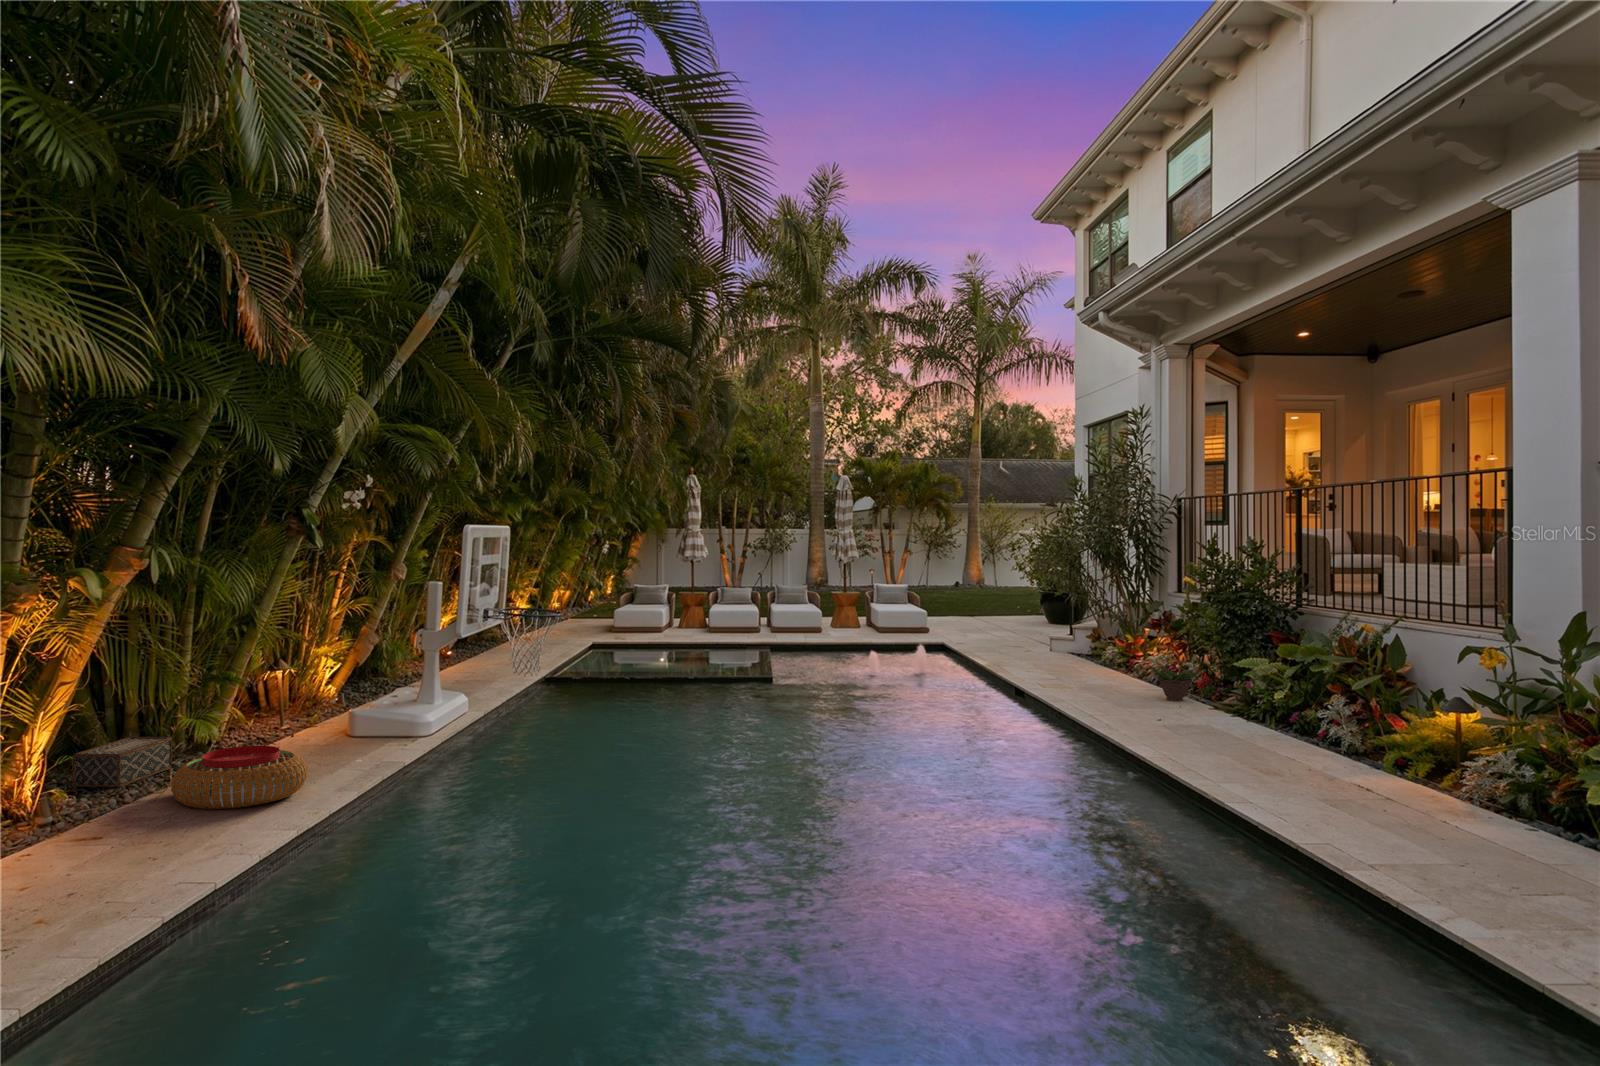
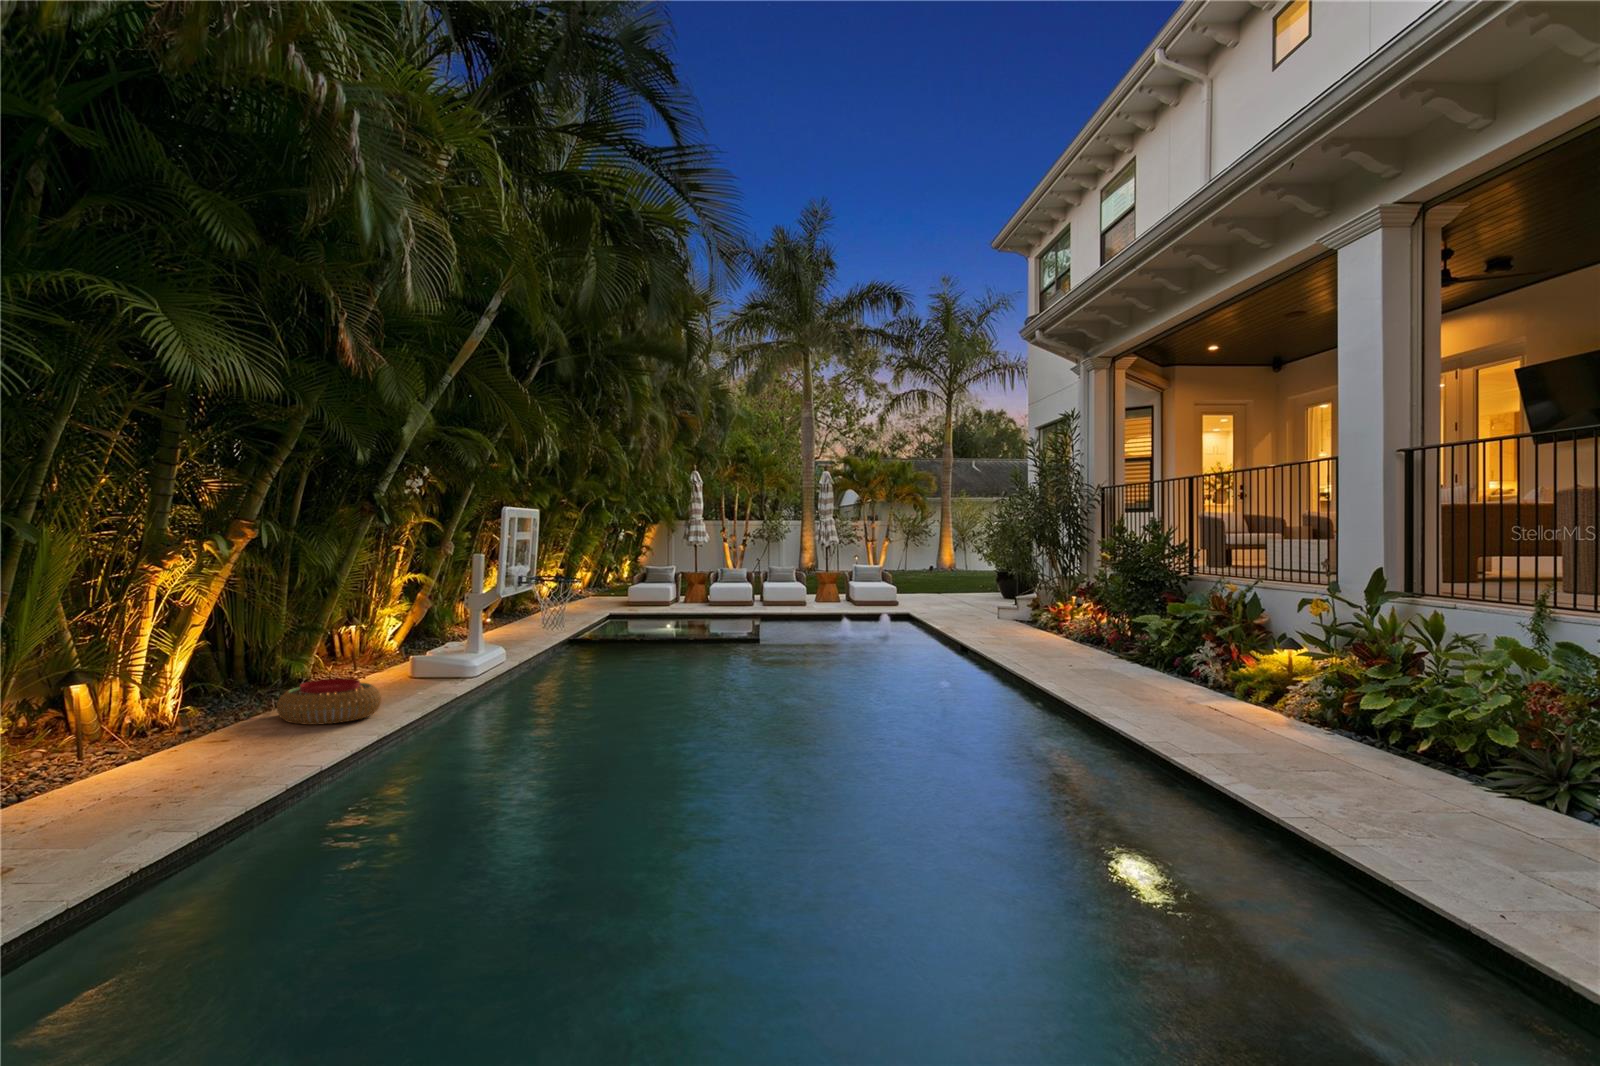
decorative plant: present [1146,666,1200,701] -> none [1067,625,1112,654]
woven basket: present [72,737,172,787] -> none [197,674,272,711]

